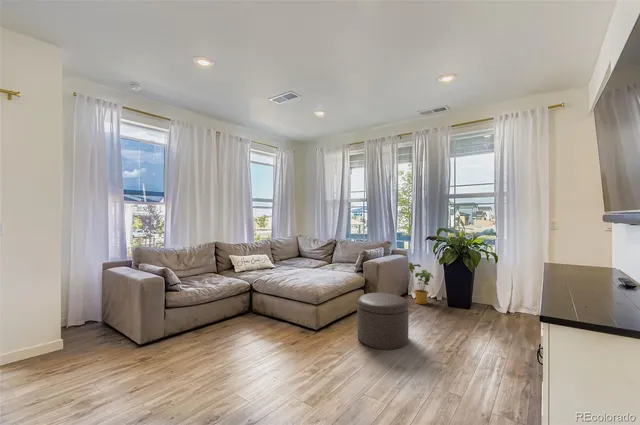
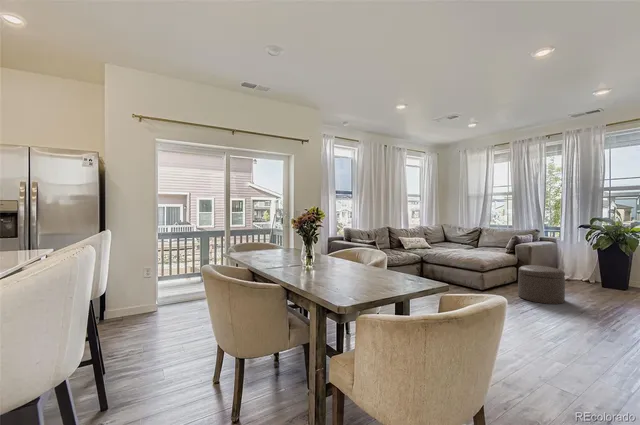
house plant: present [408,263,433,304] -> none [558,247,586,284]

